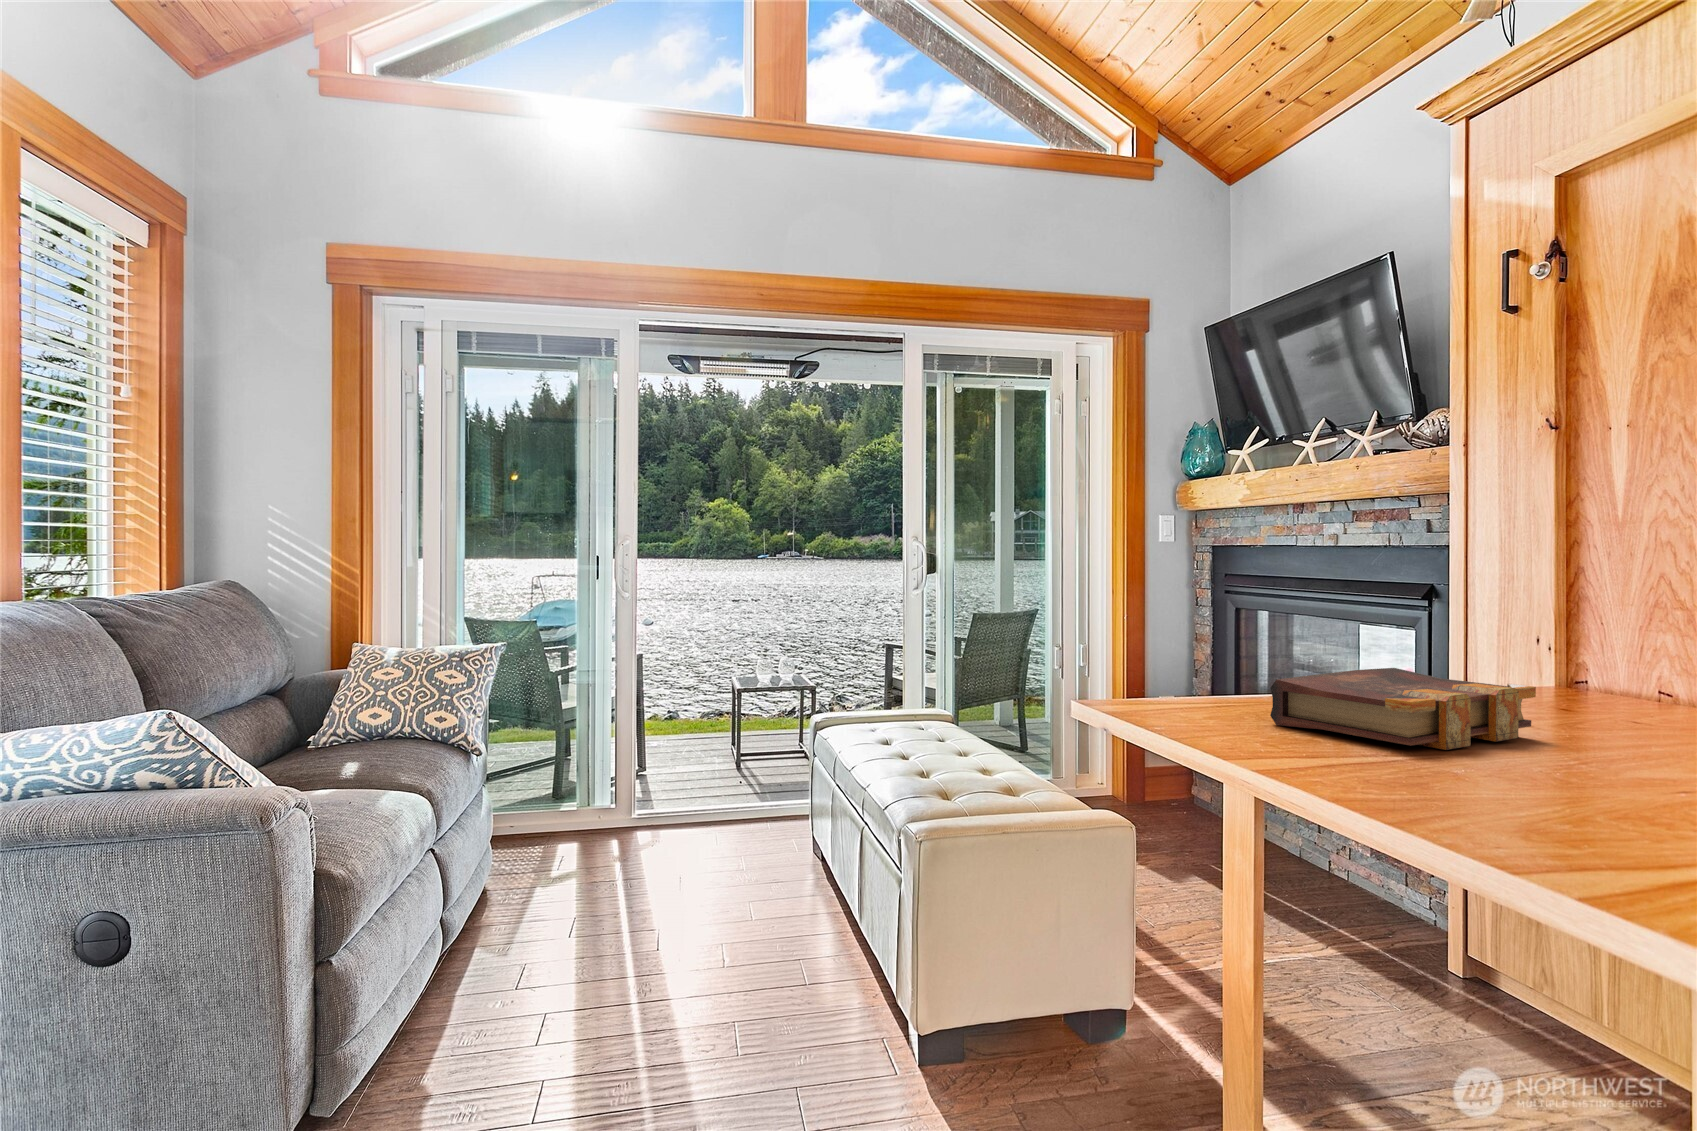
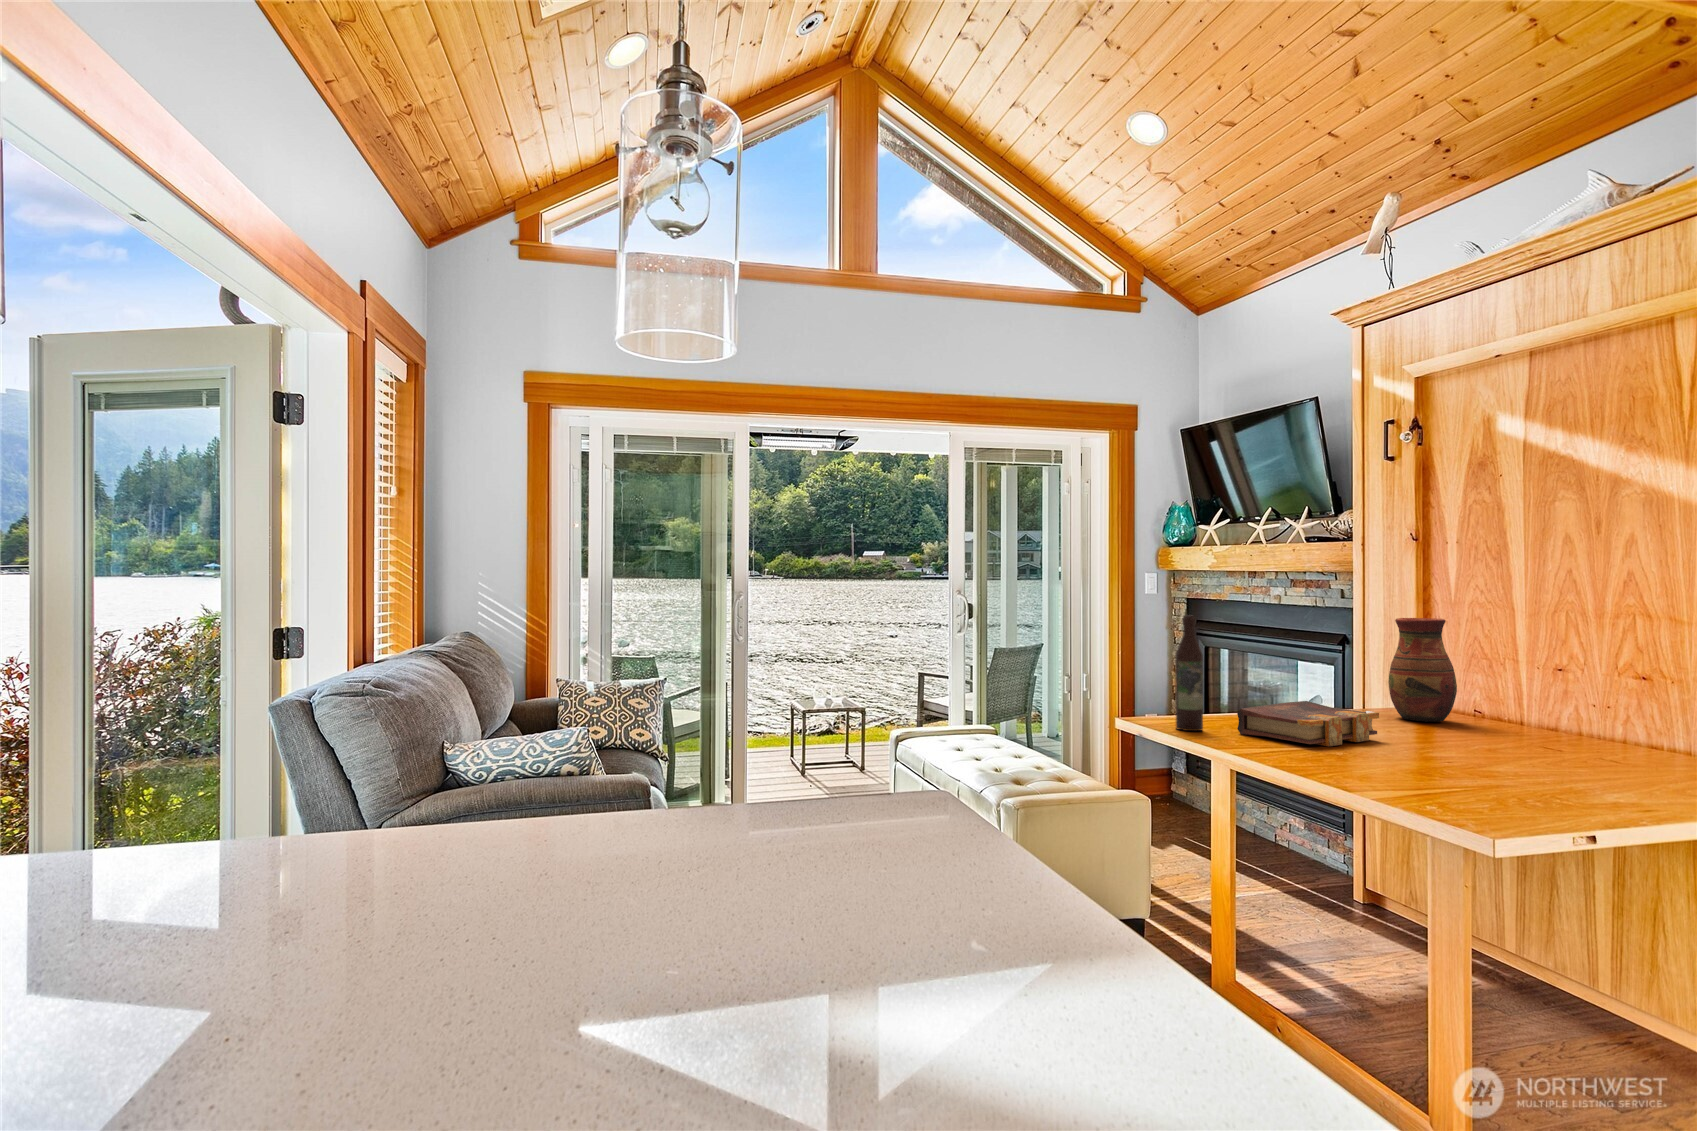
wine bottle: none [1160,514,1209,720] -> present [1175,615,1203,731]
vase: none [1527,532,1651,707] -> present [1388,618,1457,722]

